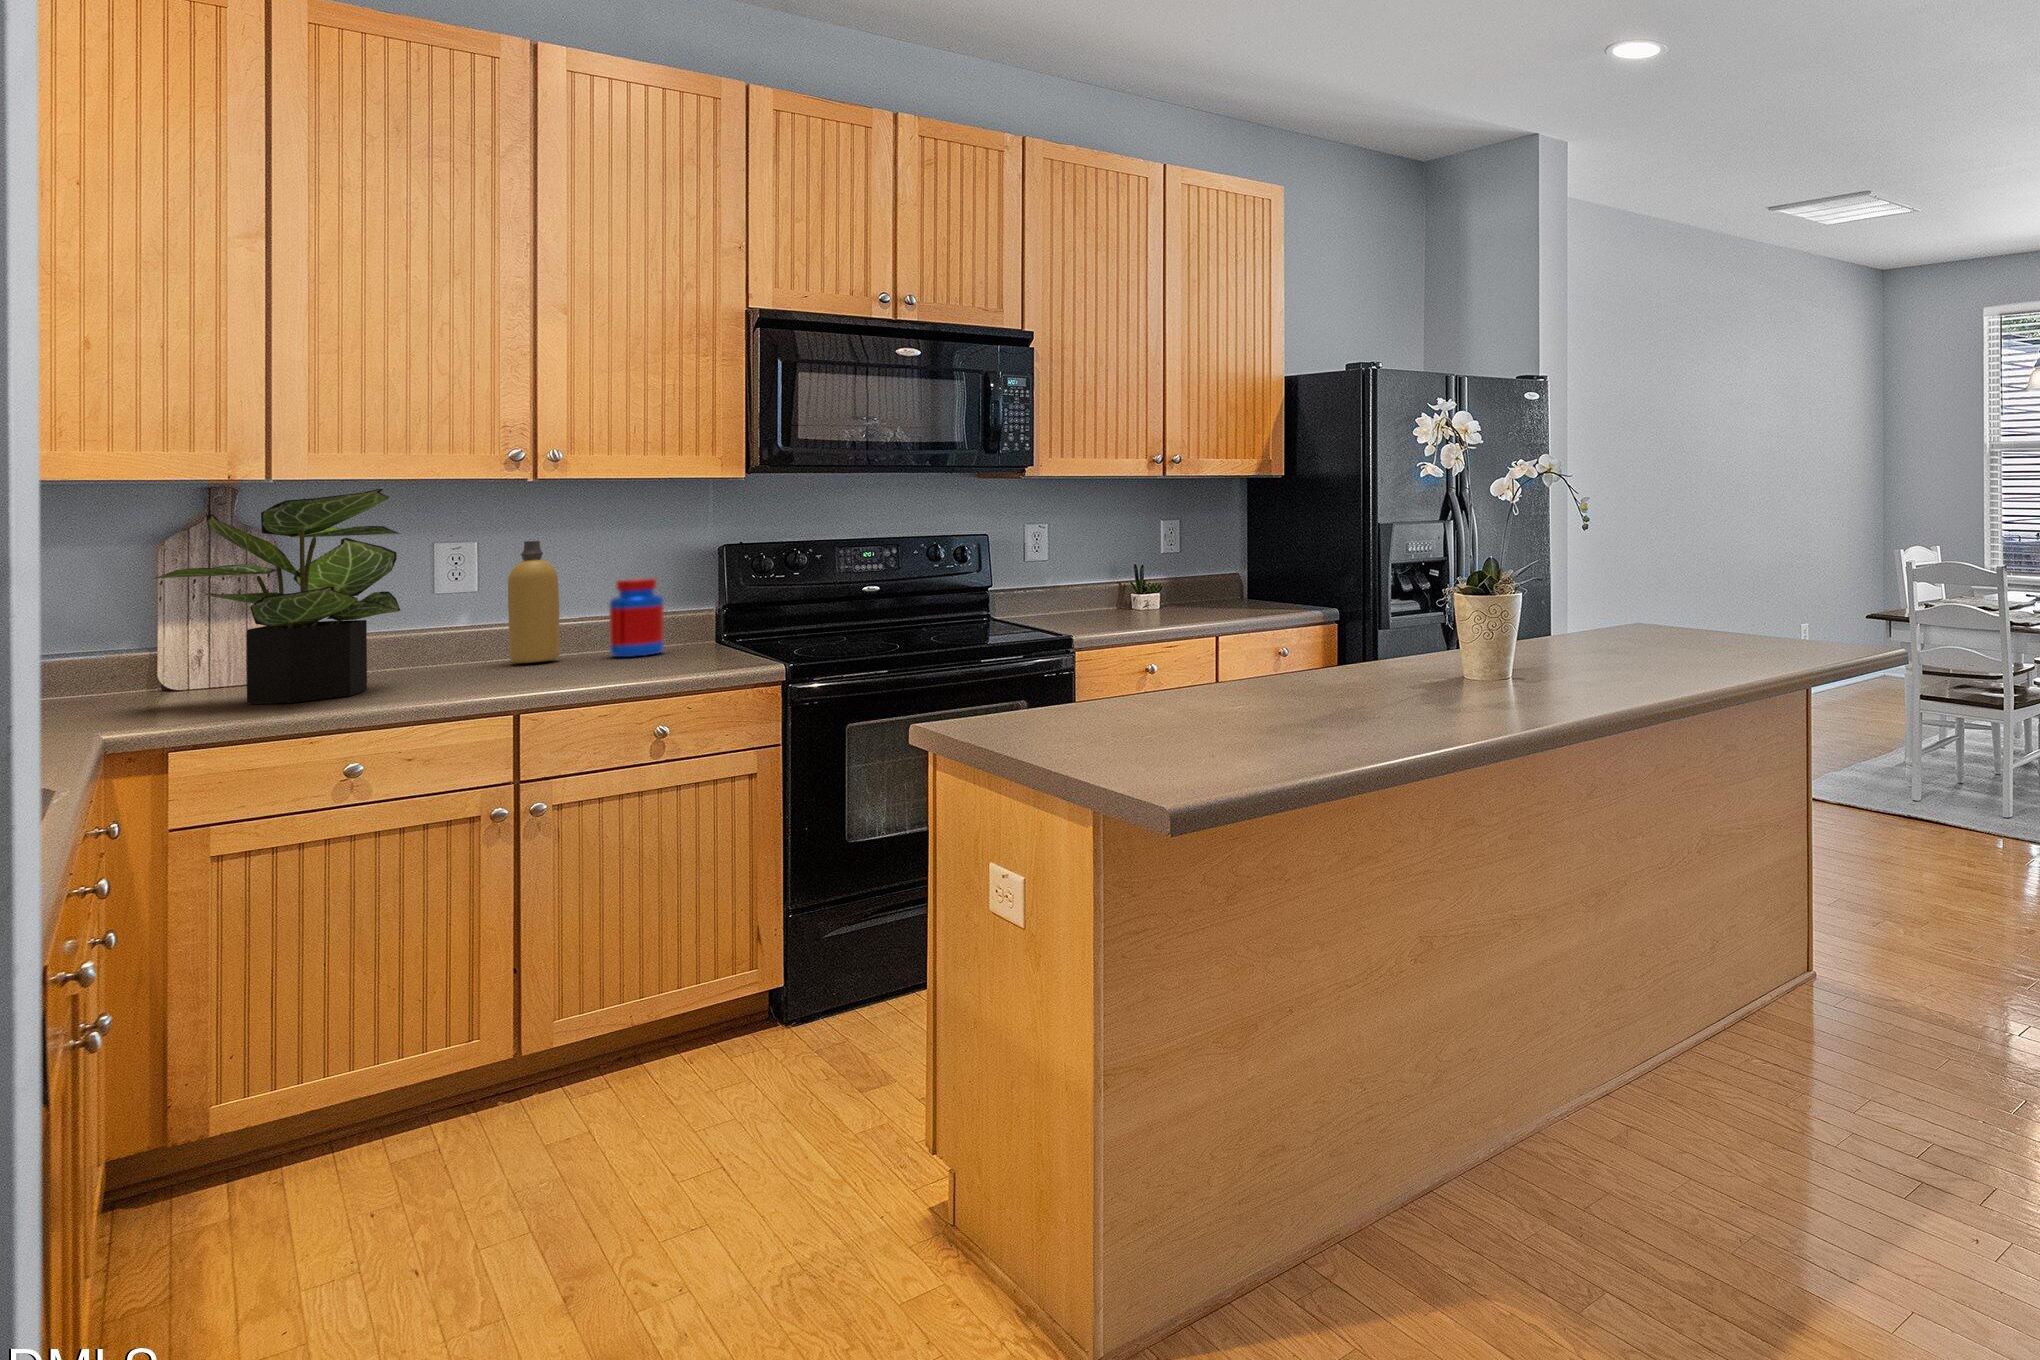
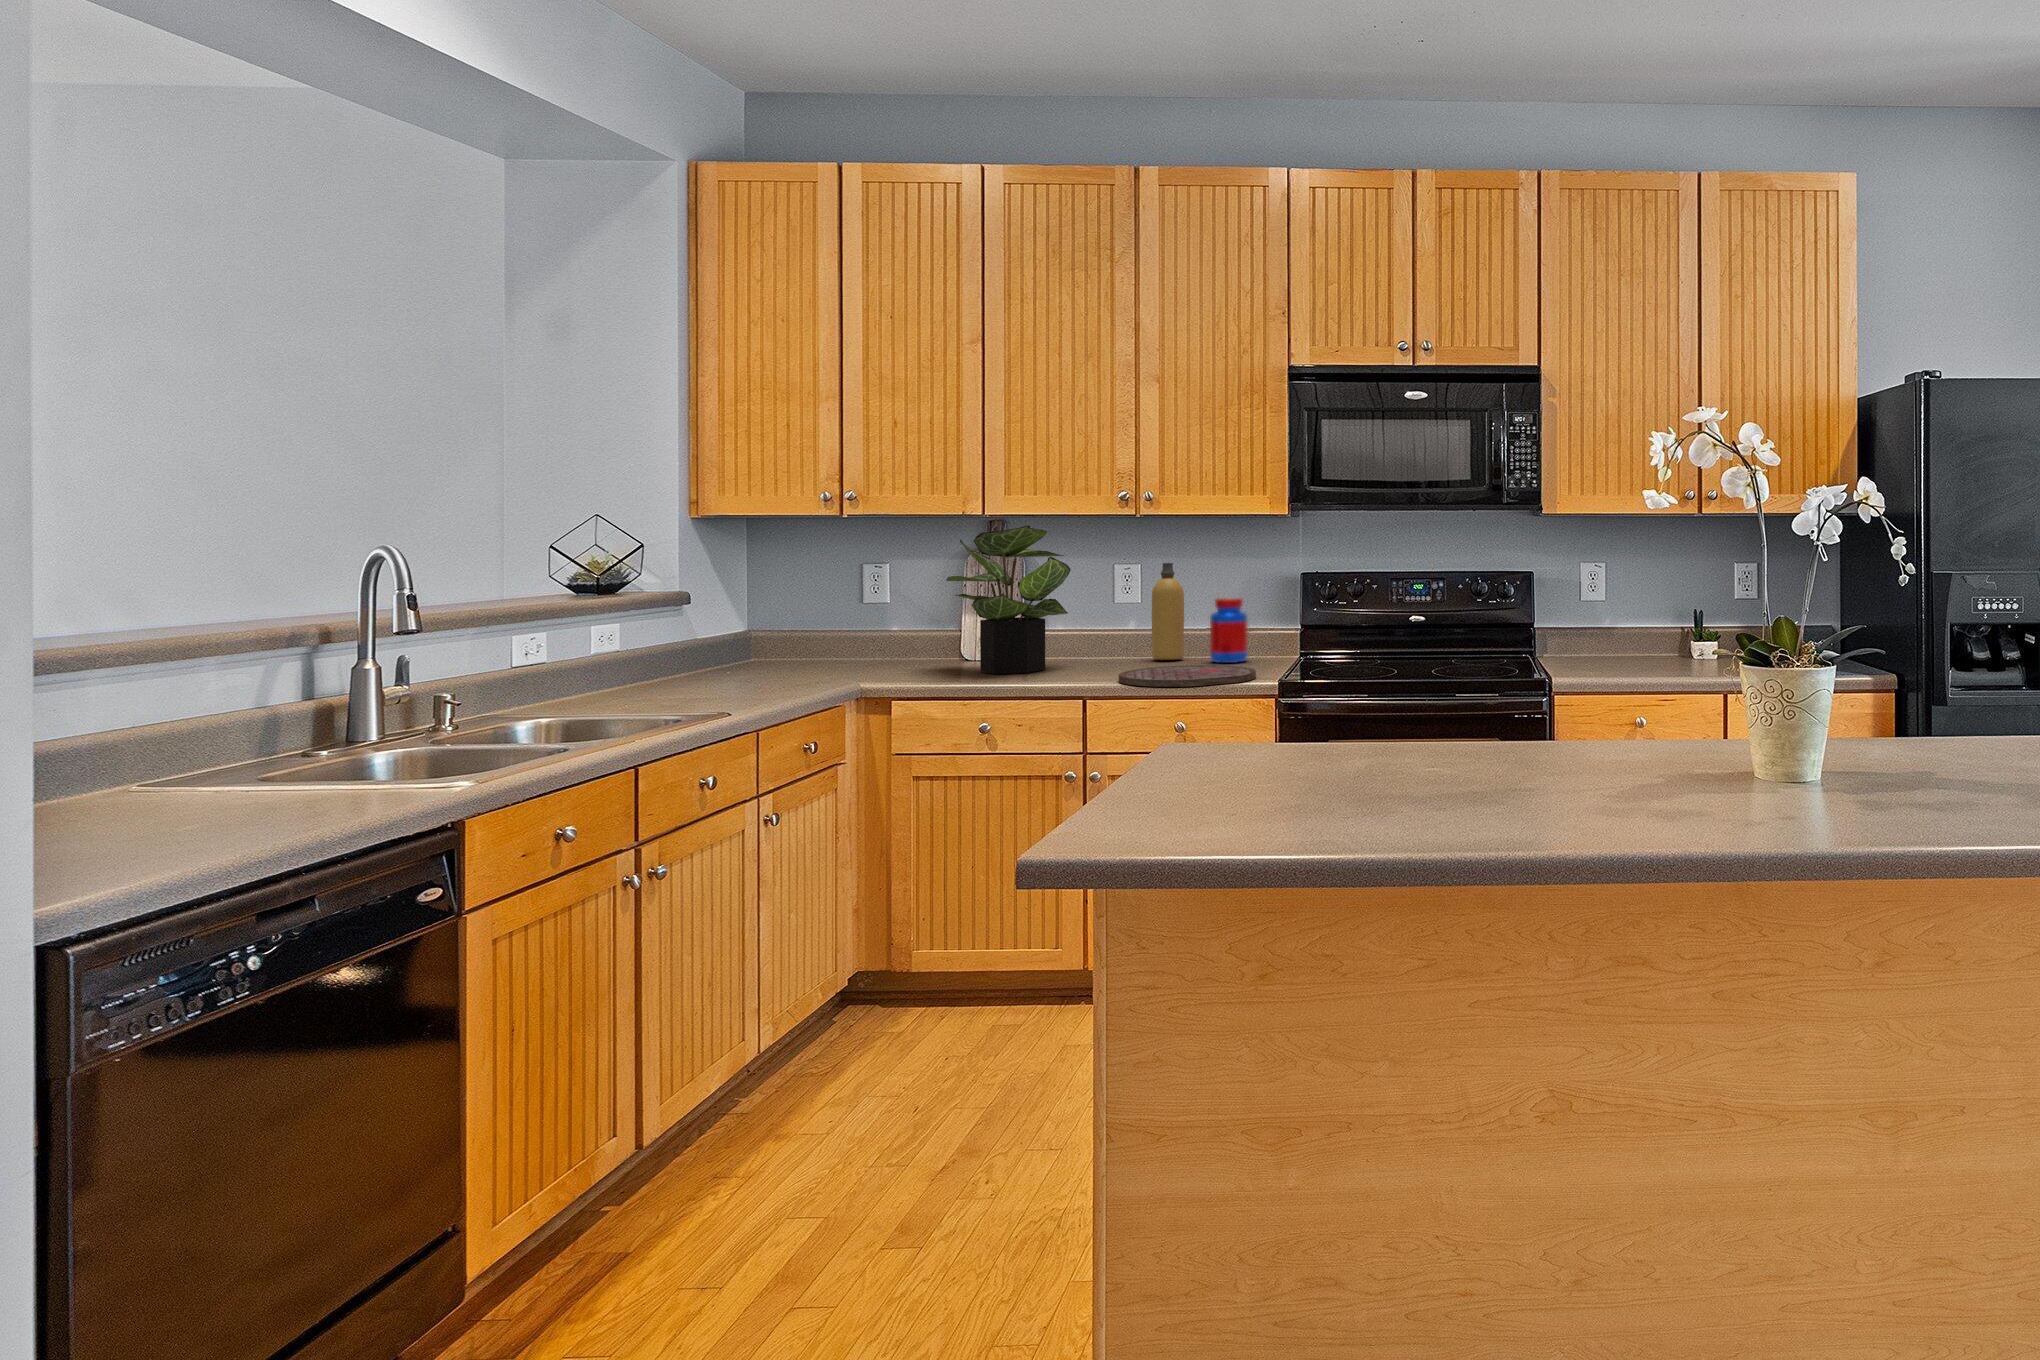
cutting board: none [550,653,751,686] -> present [1119,665,1256,687]

